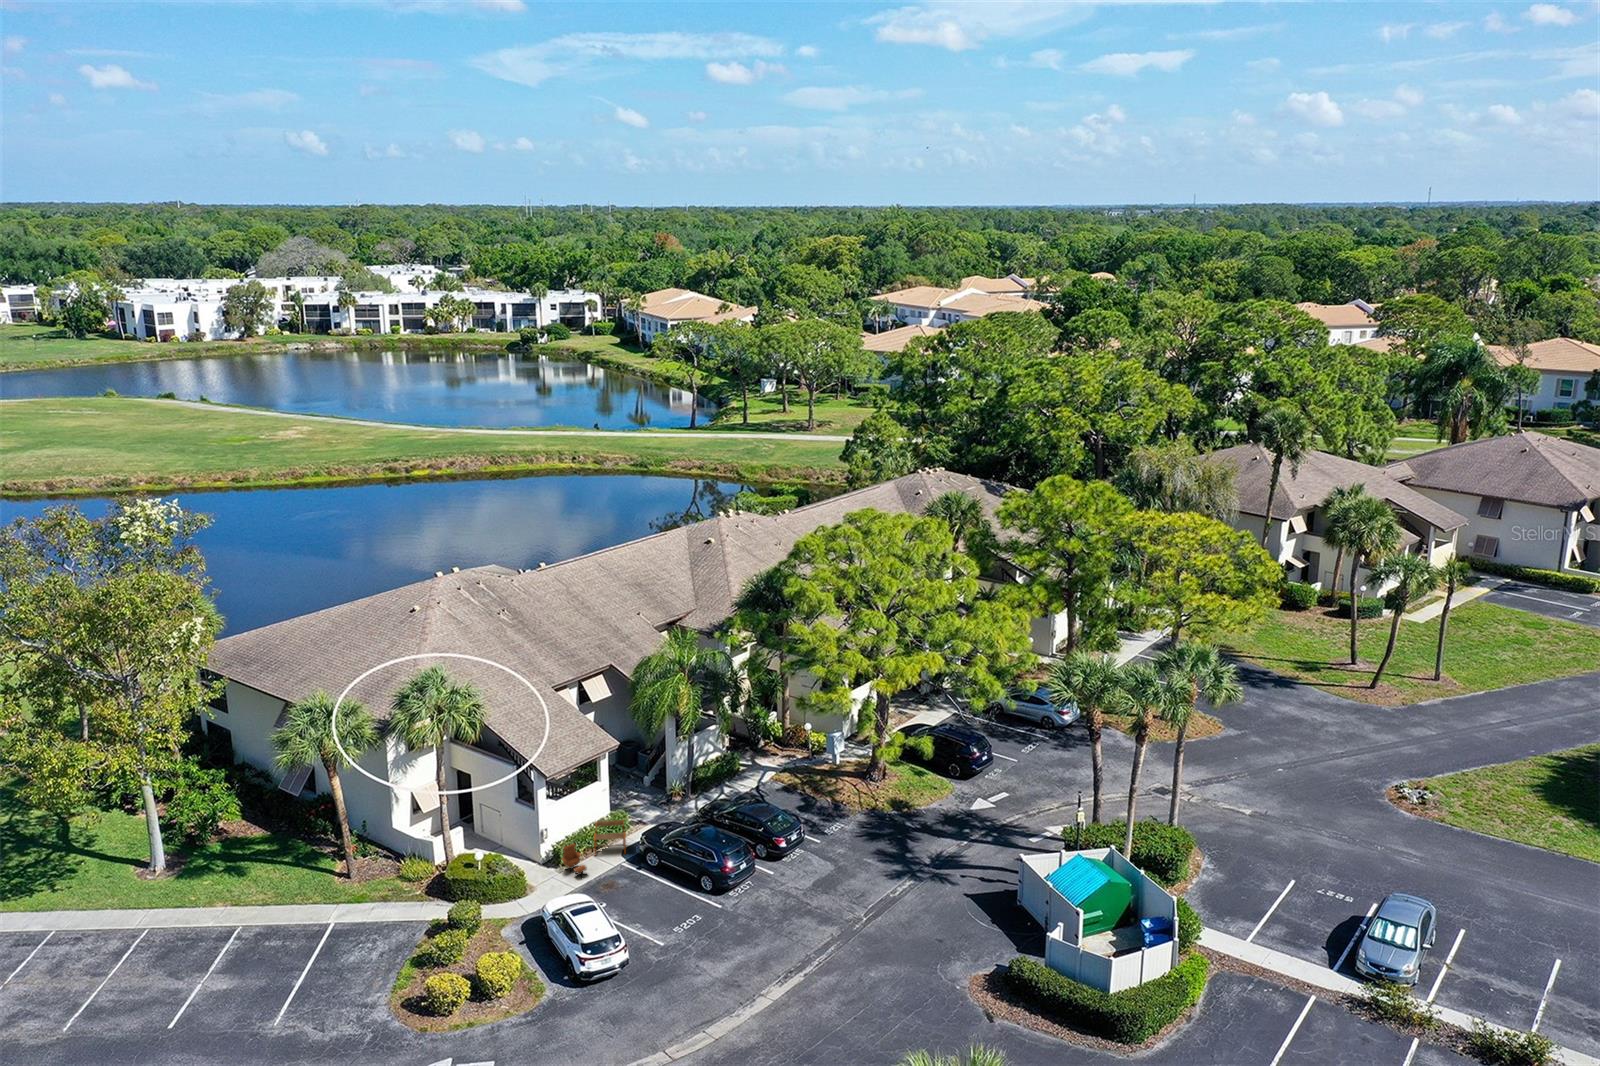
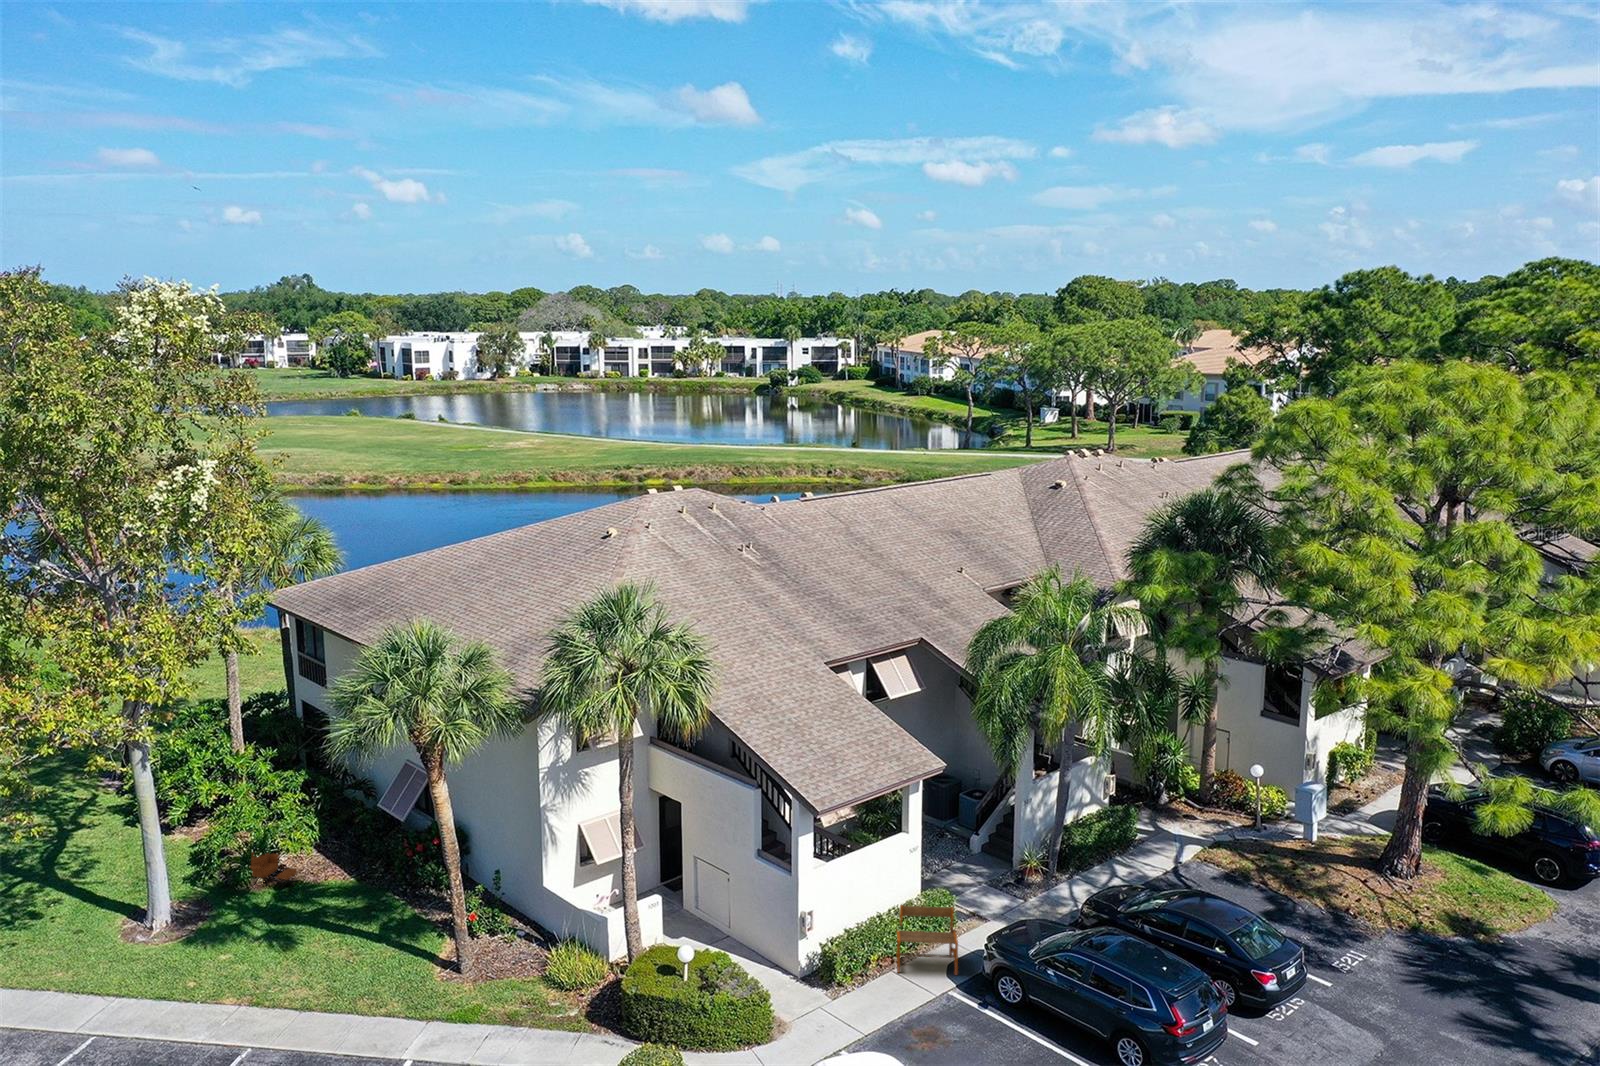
lounge chair: present [562,843,586,875] -> present [250,852,297,886]

